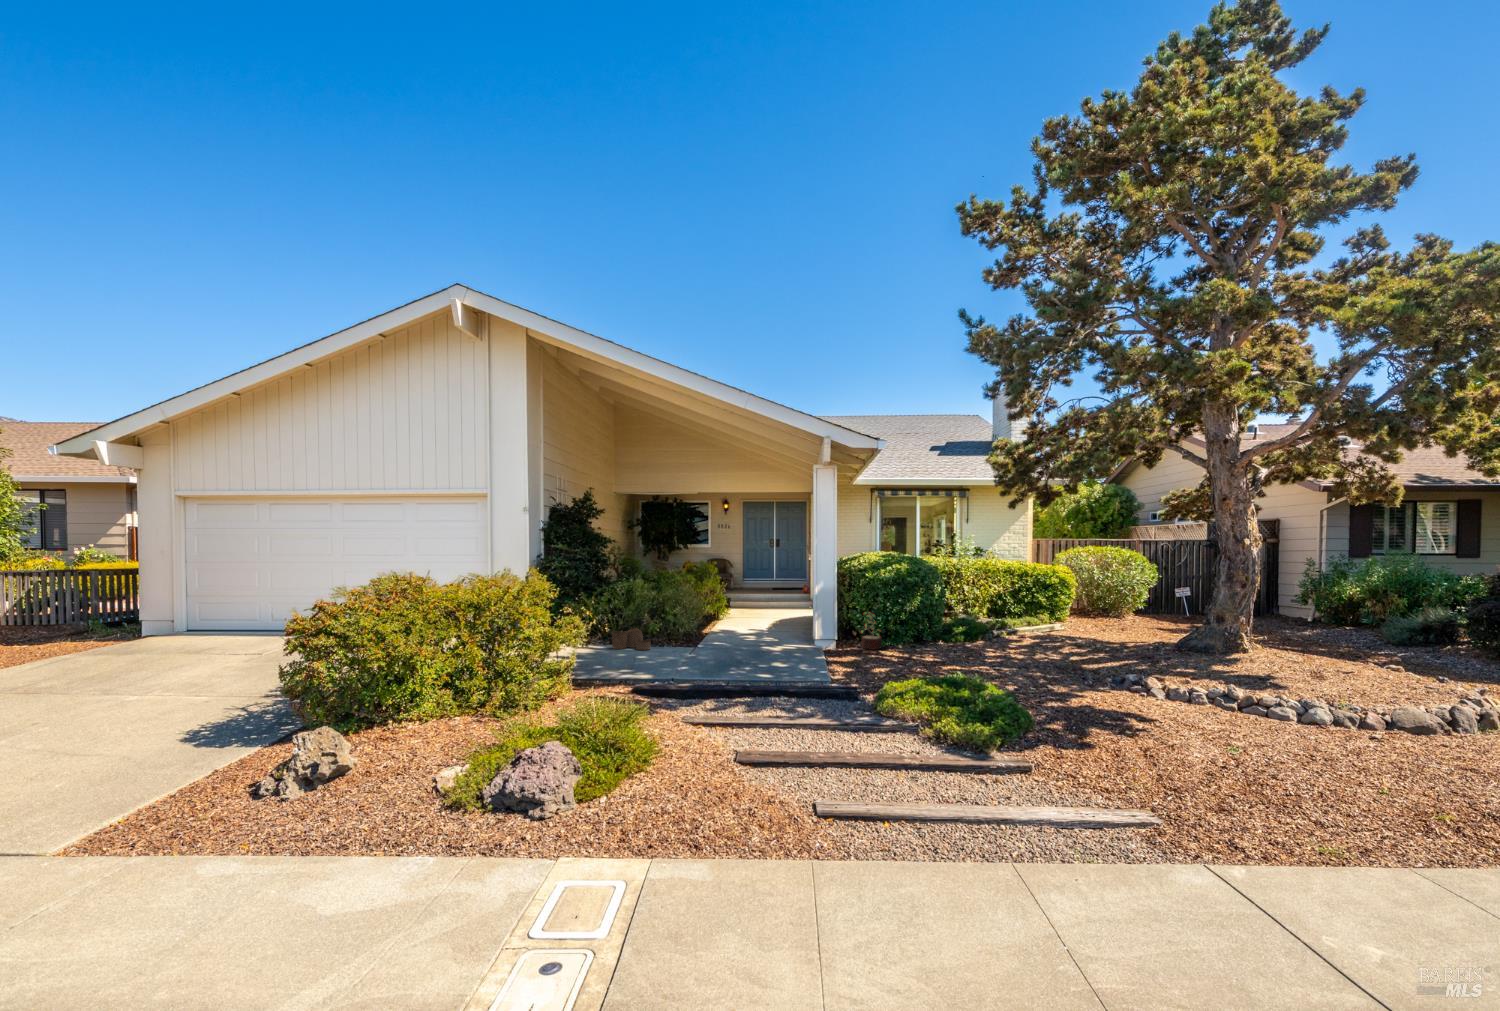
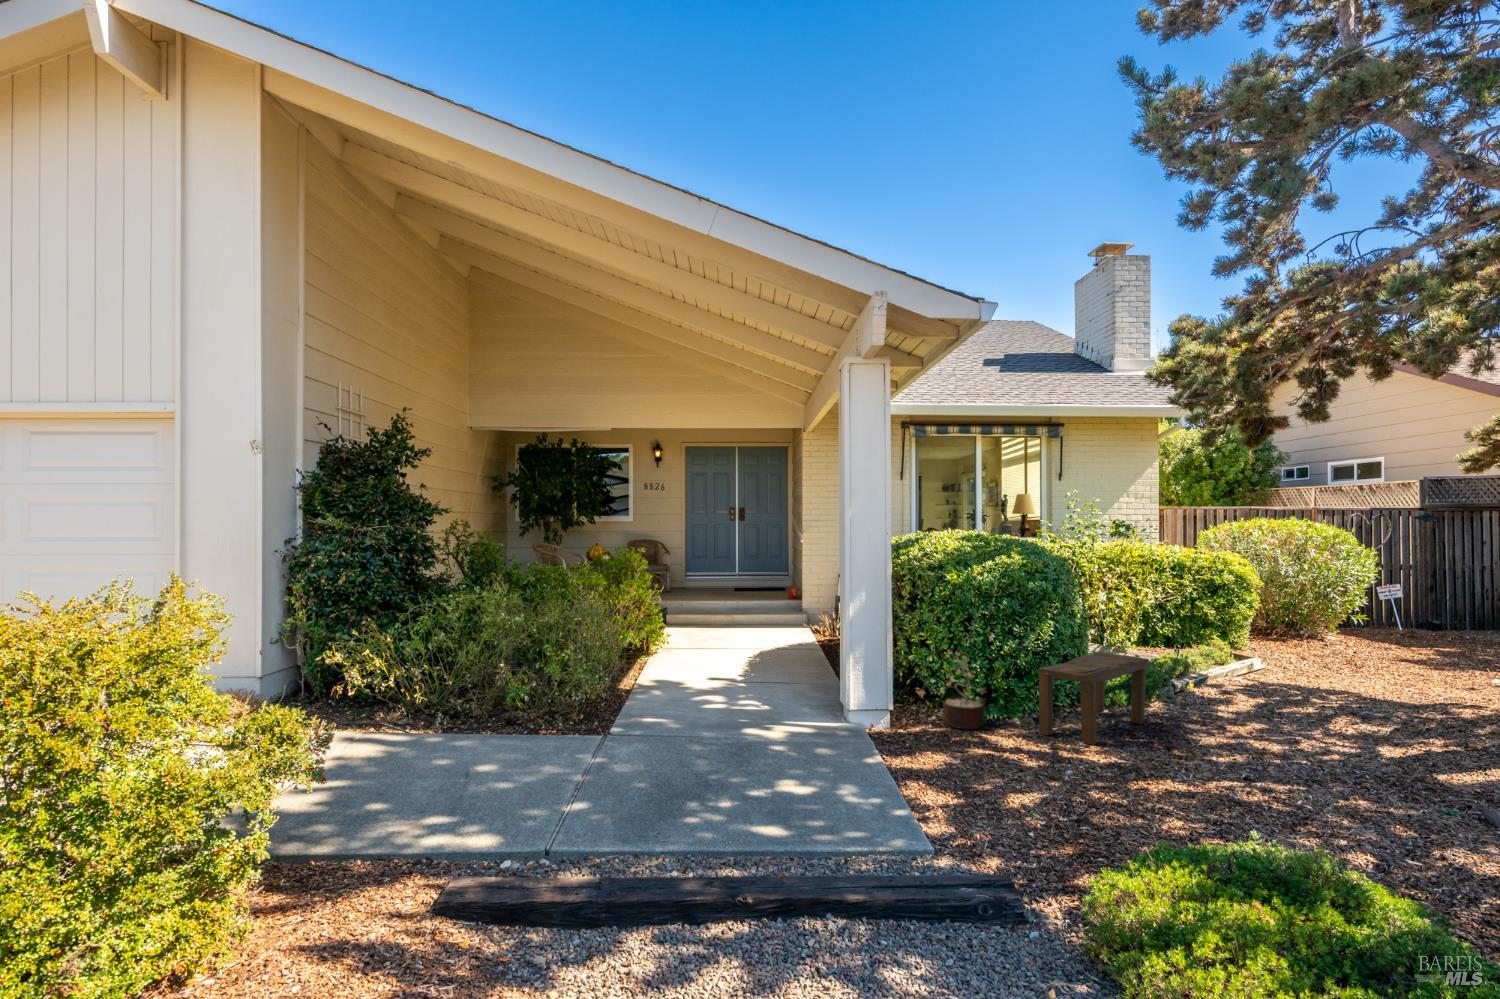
bench: none [907,614,967,655] -> present [1038,652,1149,745]
woven basket: present [612,628,650,650] -> none [425,688,510,746]

